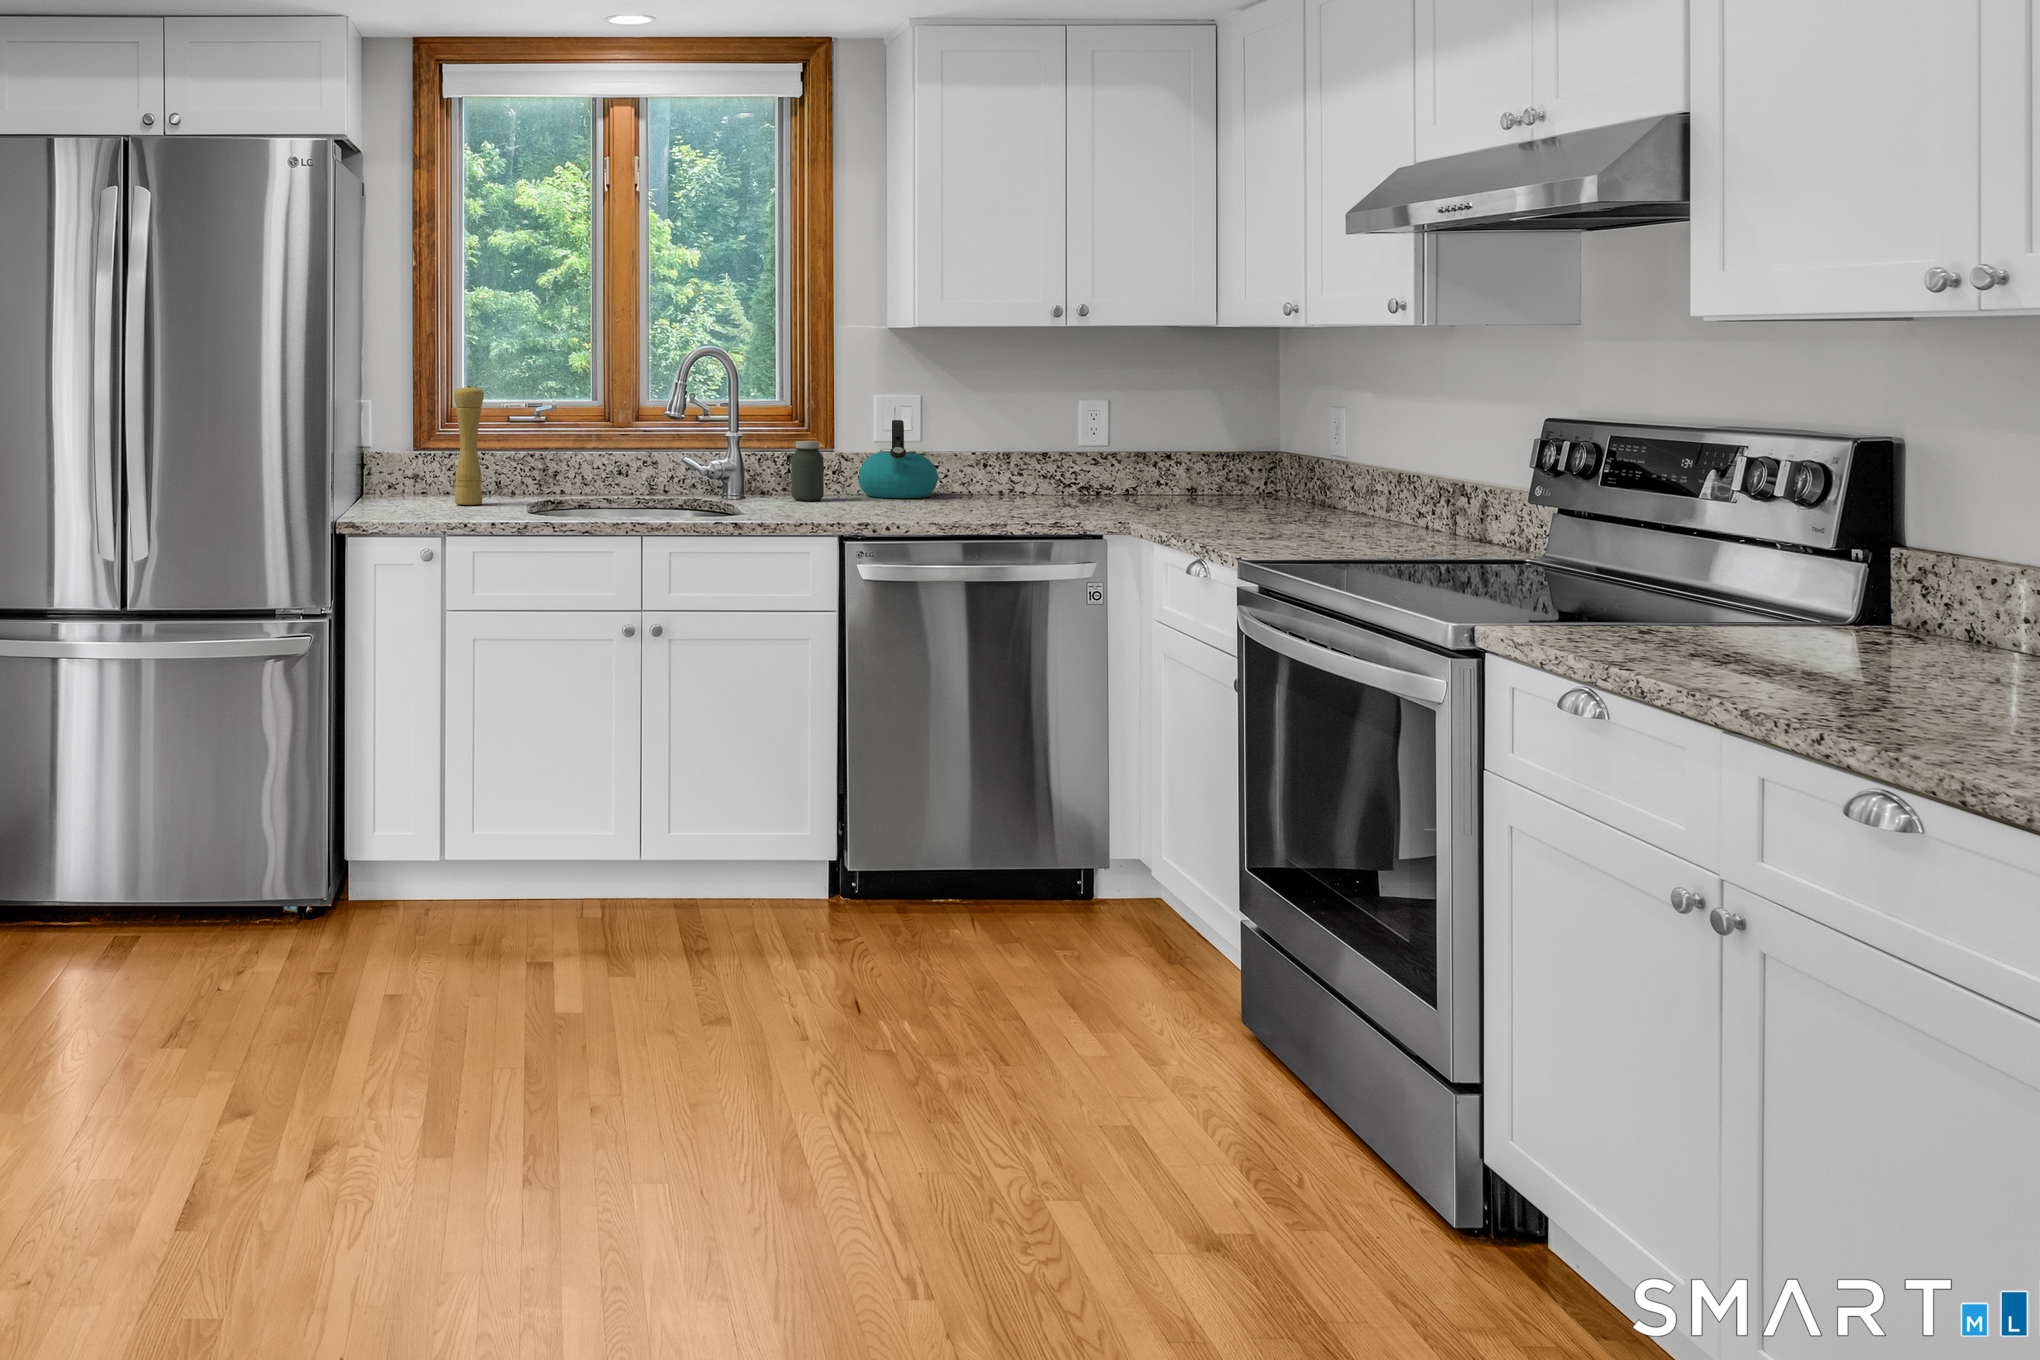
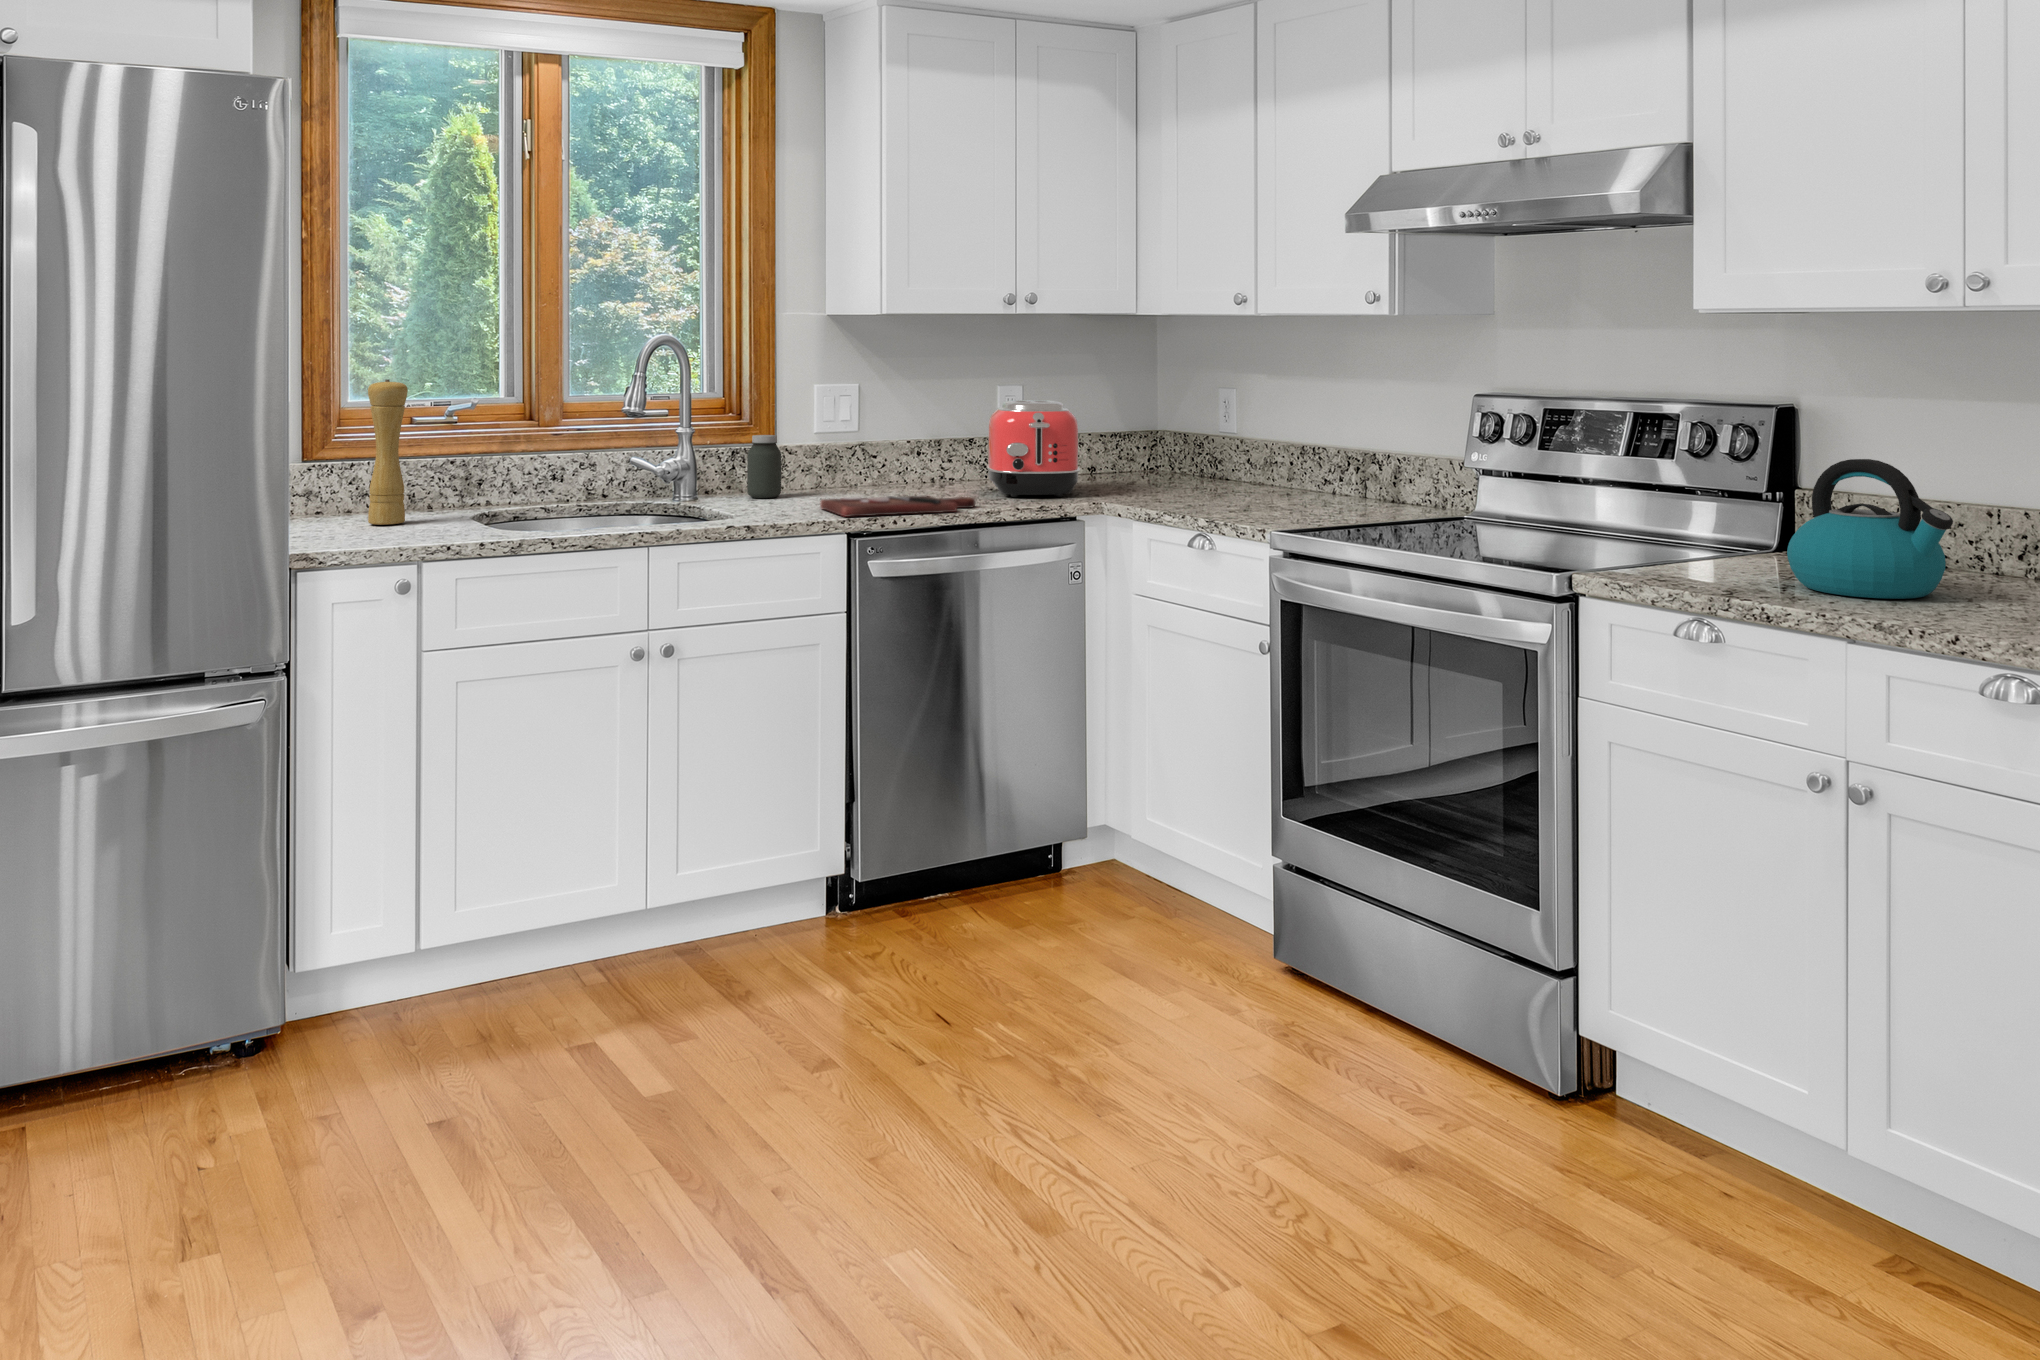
toaster: none [1026,413,1130,515] -> present [987,400,1080,497]
kettle: present [858,420,938,498] -> present [1787,459,1953,599]
cutting board: none [832,504,984,522] -> present [820,496,975,517]

